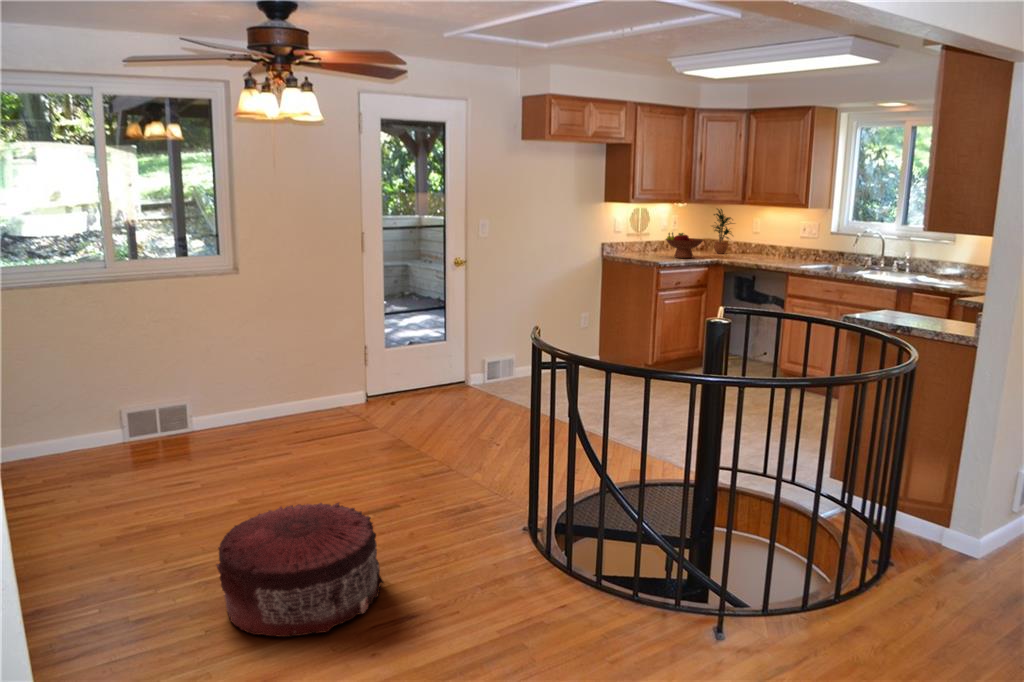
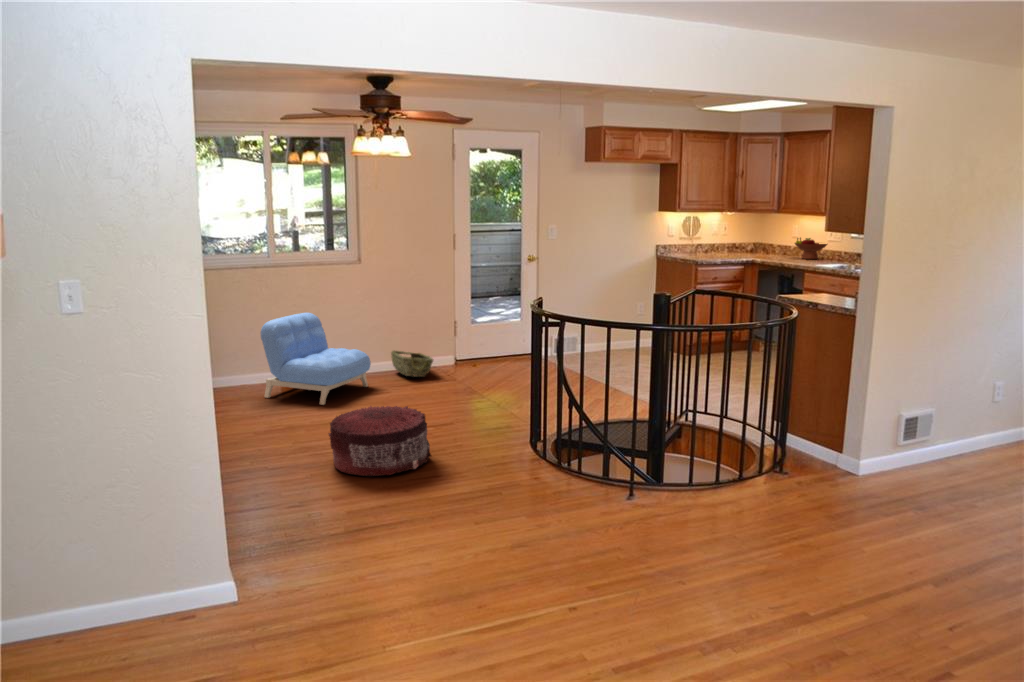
potted plant: present [714,209,733,254] -> none [755,216,779,256]
fruit bowl: present [666,233,704,258] -> present [795,238,827,259]
armchair: none [94,346,261,484] -> present [261,313,371,405]
woven basket: none [285,390,345,426] -> present [392,350,433,377]

